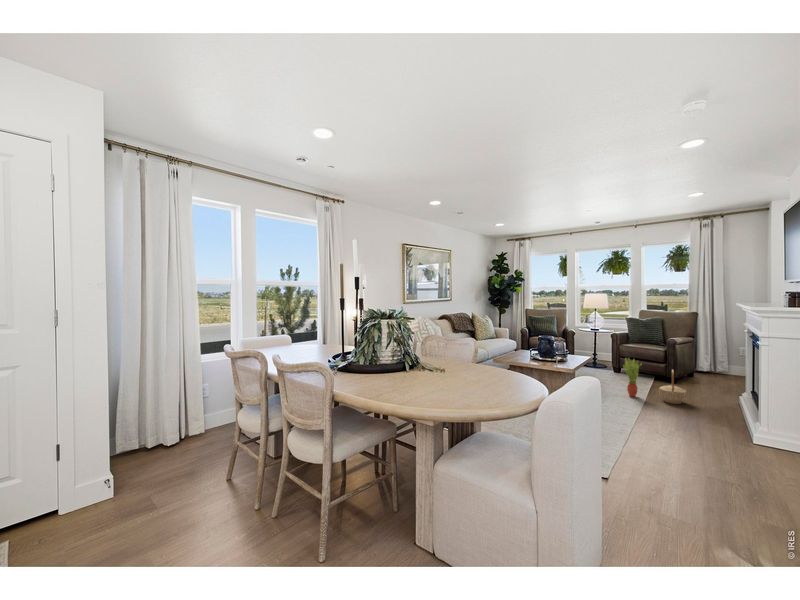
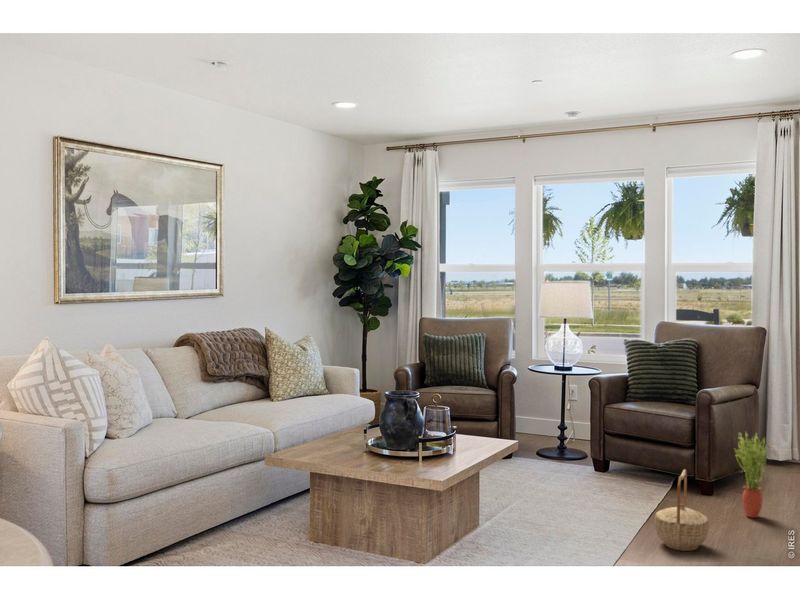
potted plant: present [623,358,642,397] -> present [734,433,772,517]

